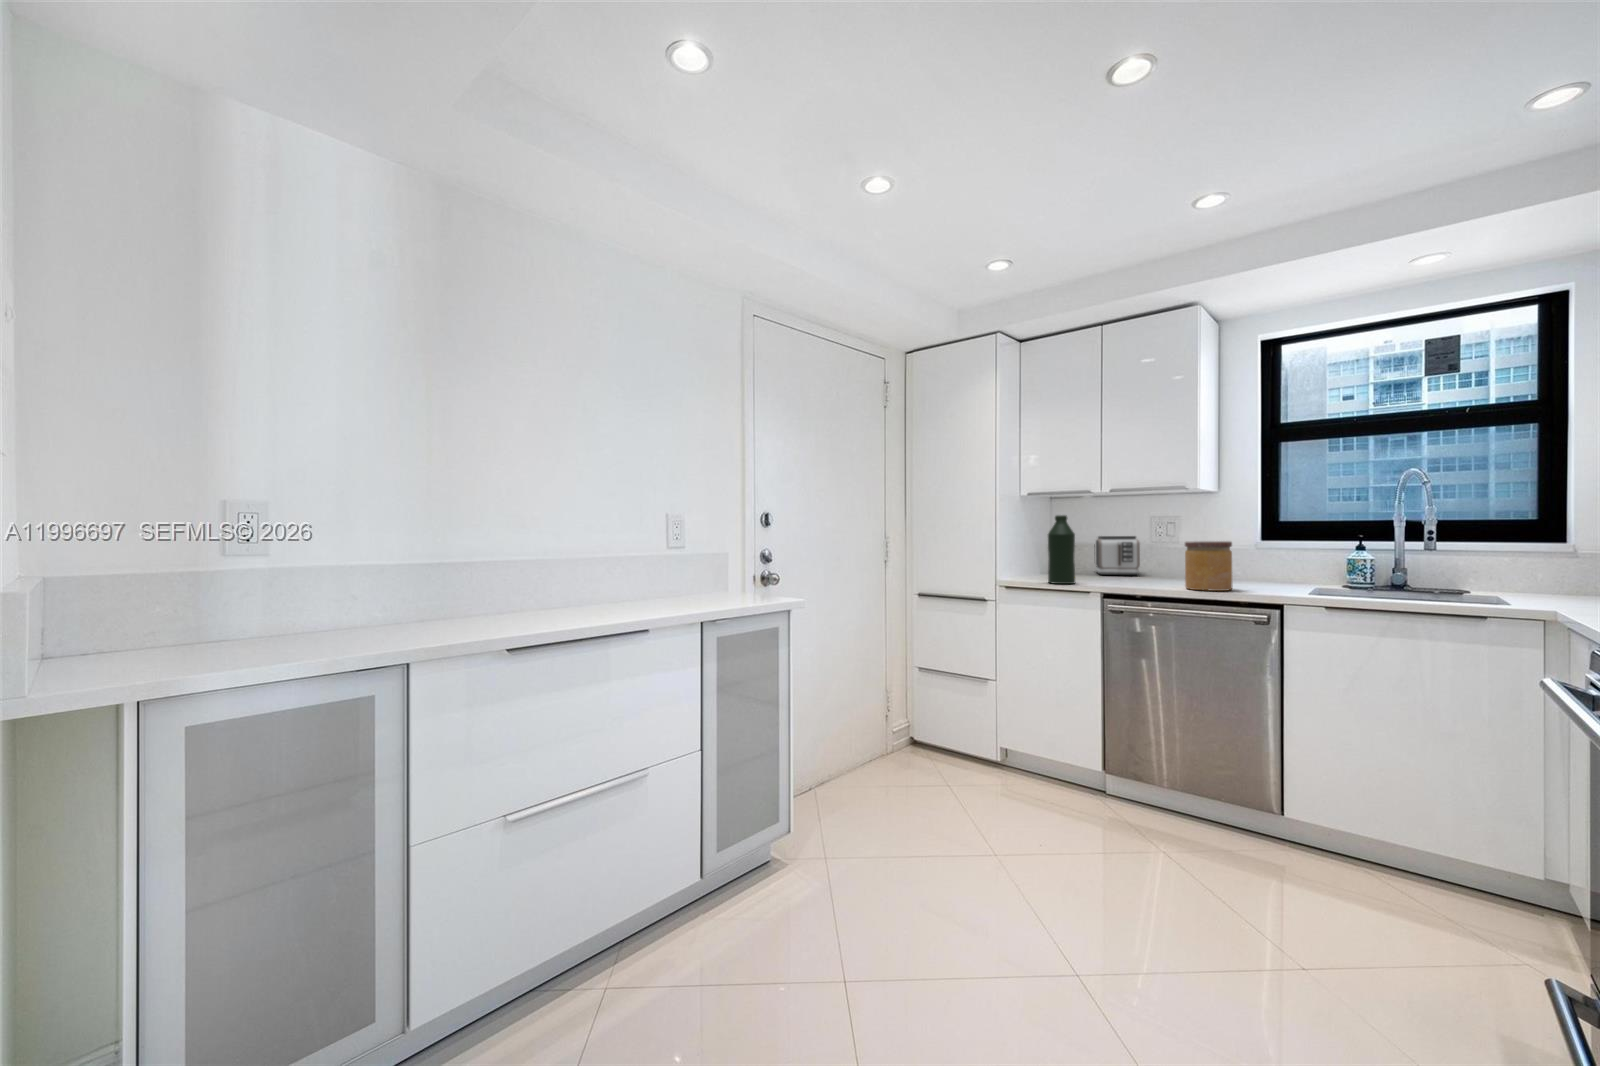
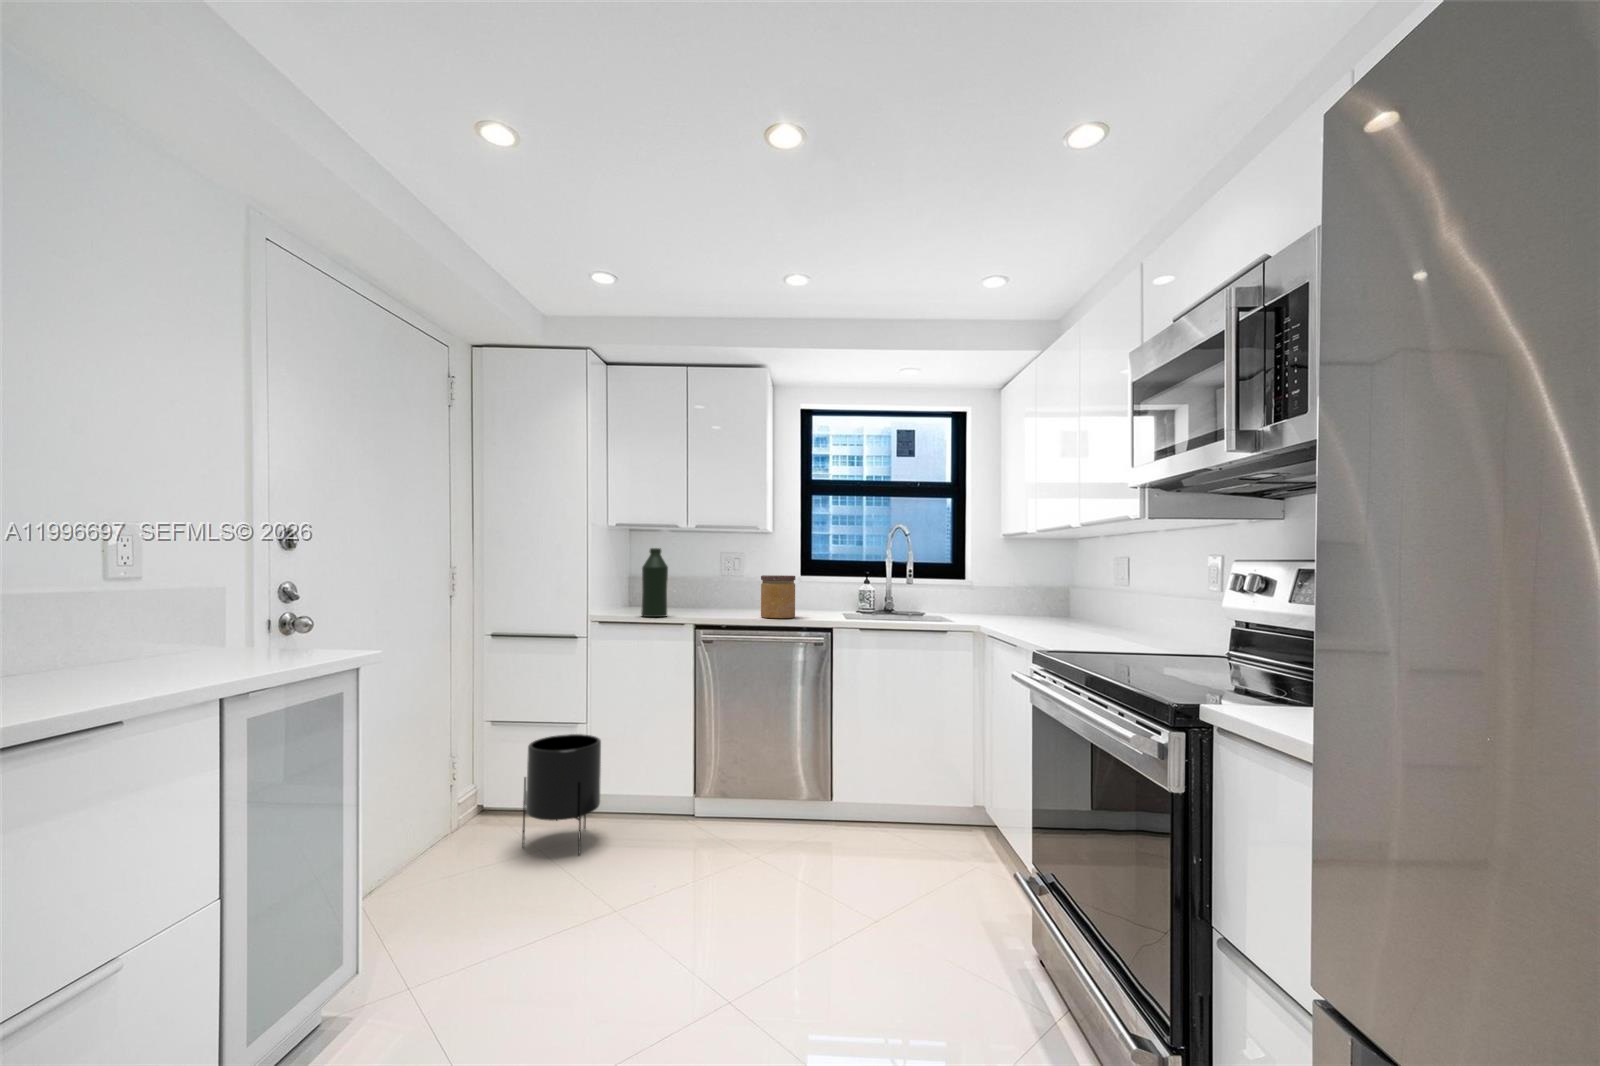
toaster: present [1094,536,1140,575] -> none [669,569,713,607]
planter: none [943,686,1010,797] -> present [522,734,601,855]

